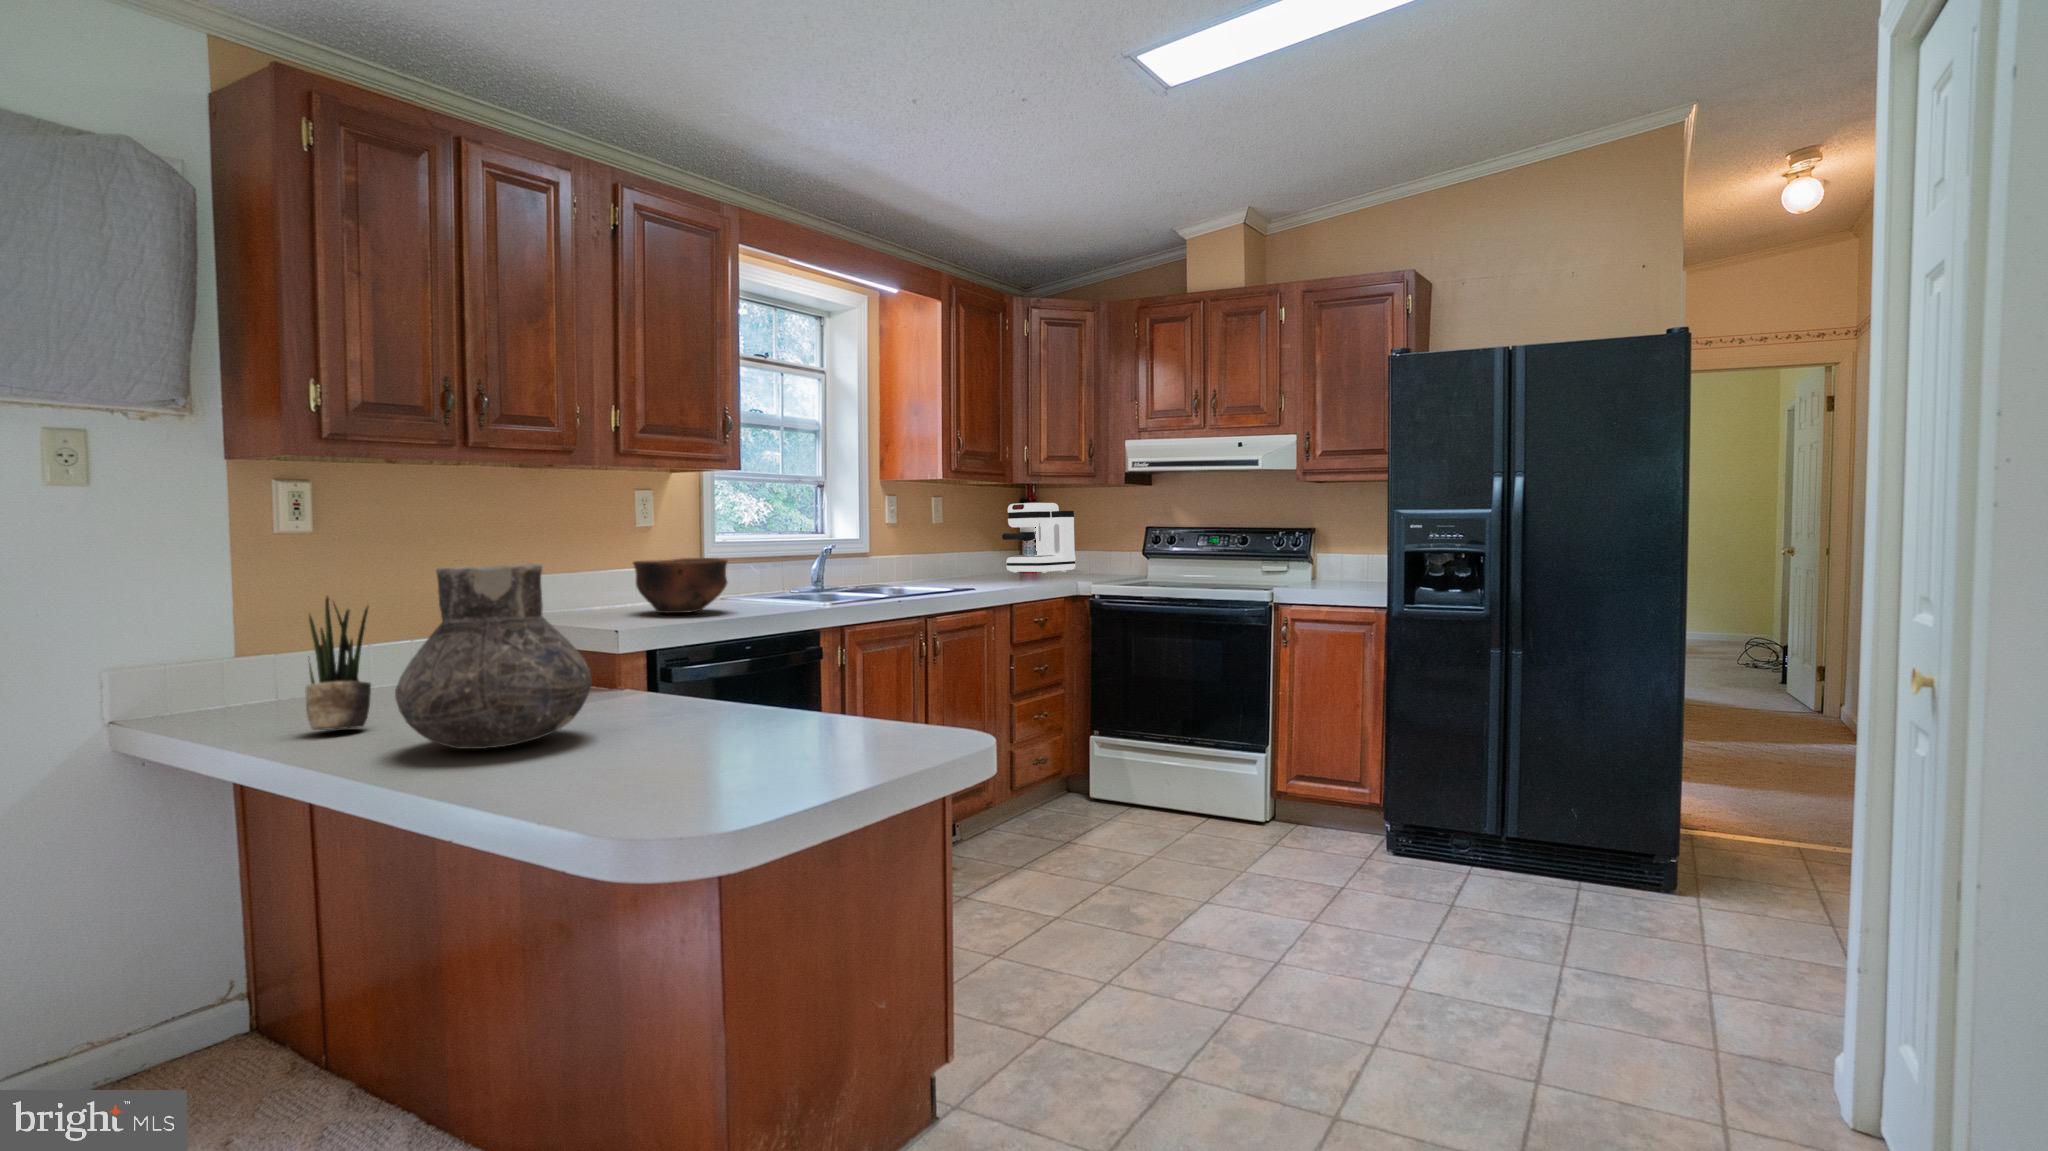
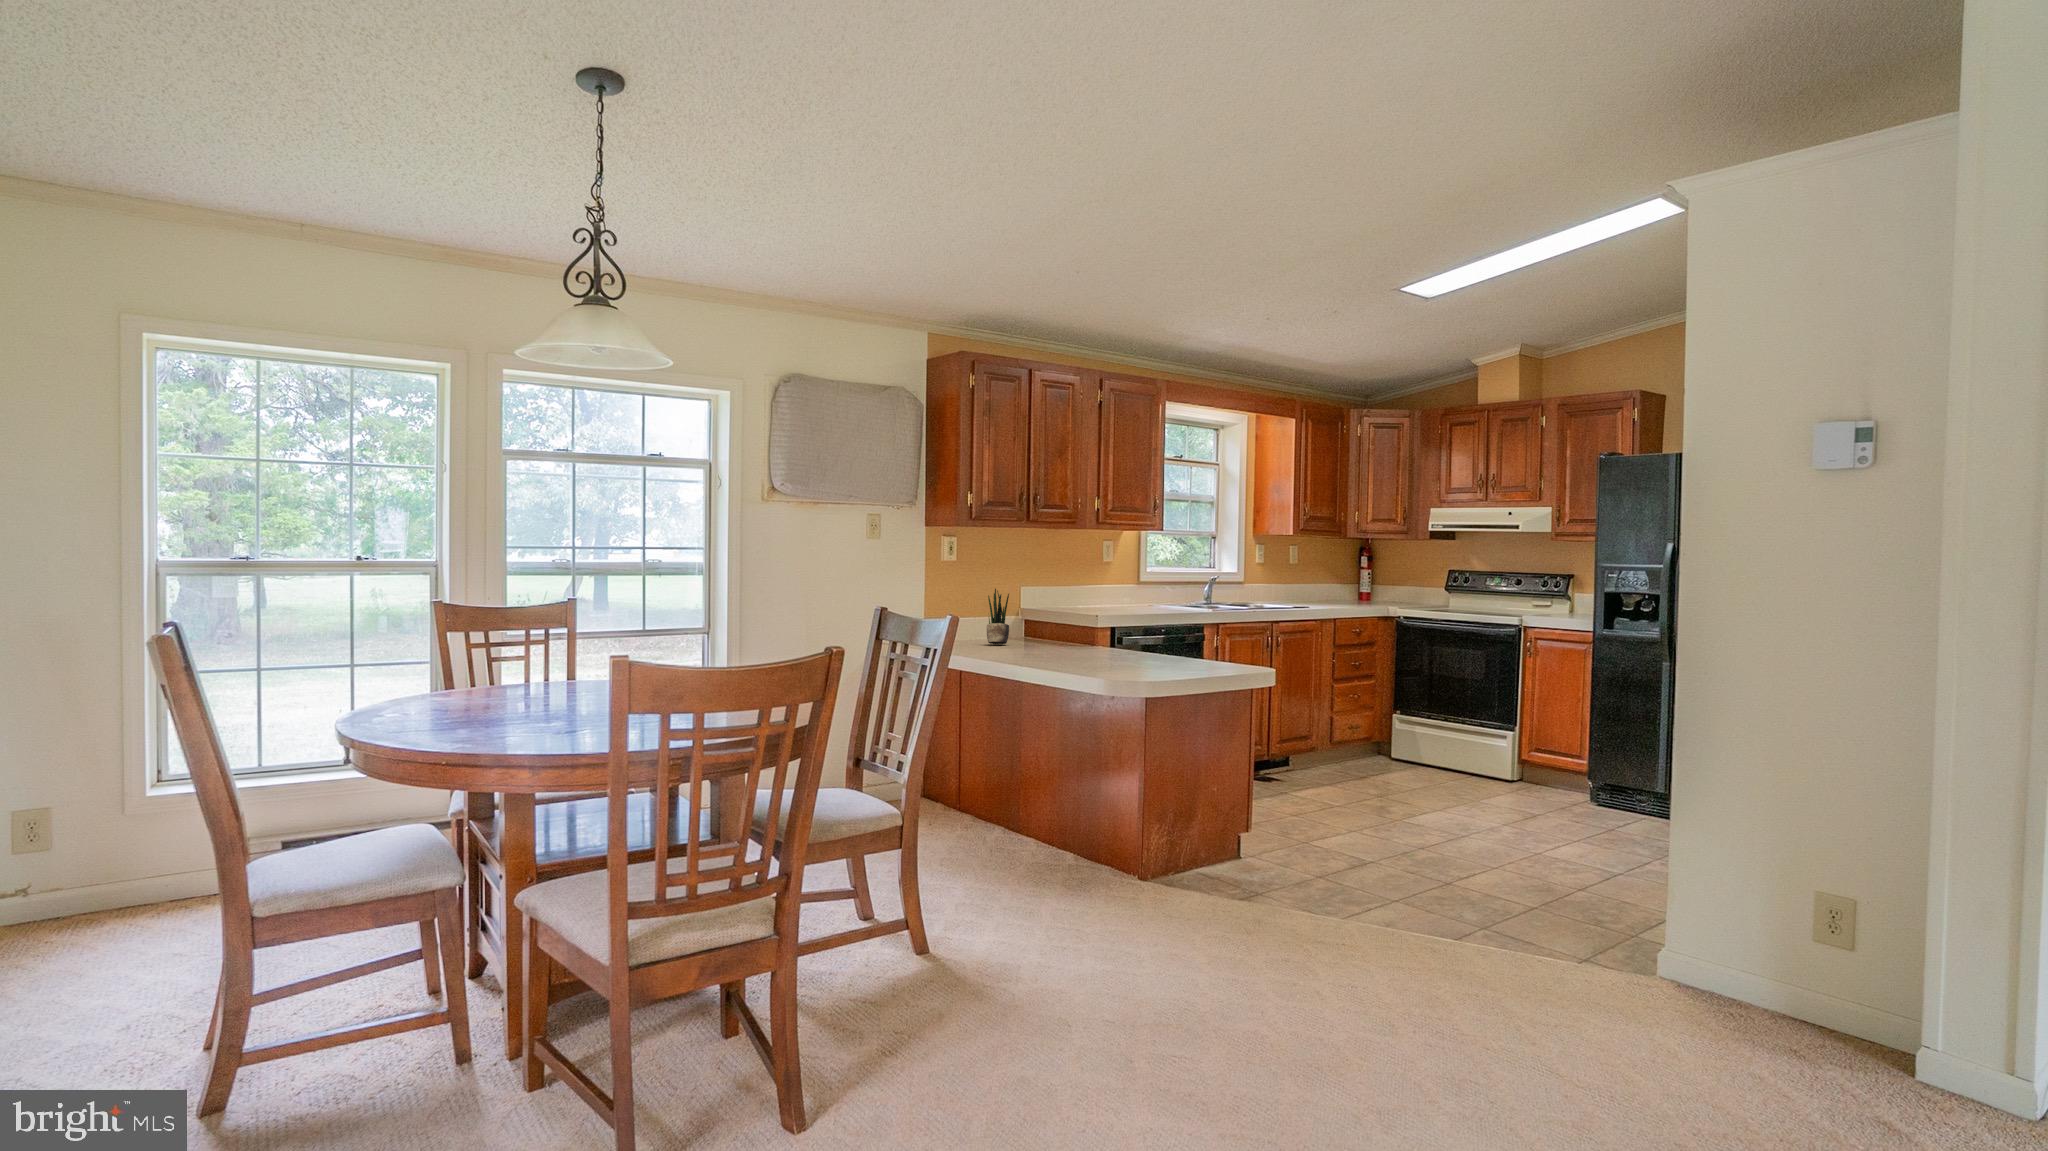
coffee maker: present [1002,503,1076,573] -> none [1342,551,1399,601]
bowl: present [633,558,728,613] -> none [1106,580,1155,609]
vase: present [395,564,592,749] -> none [1029,577,1100,650]

